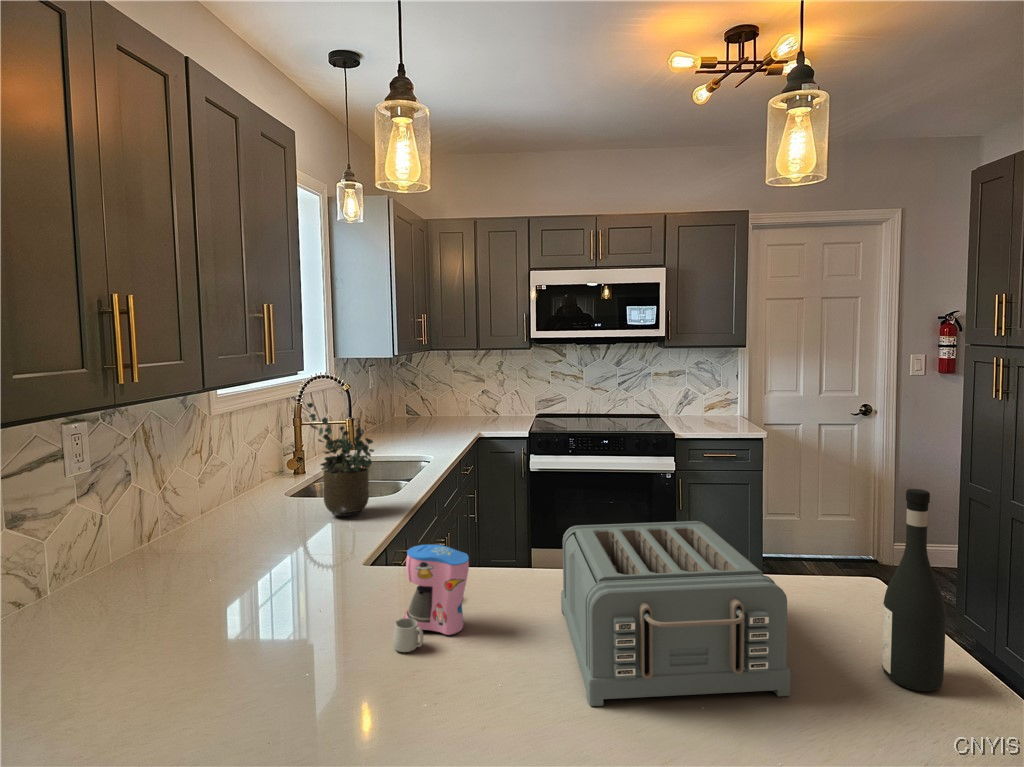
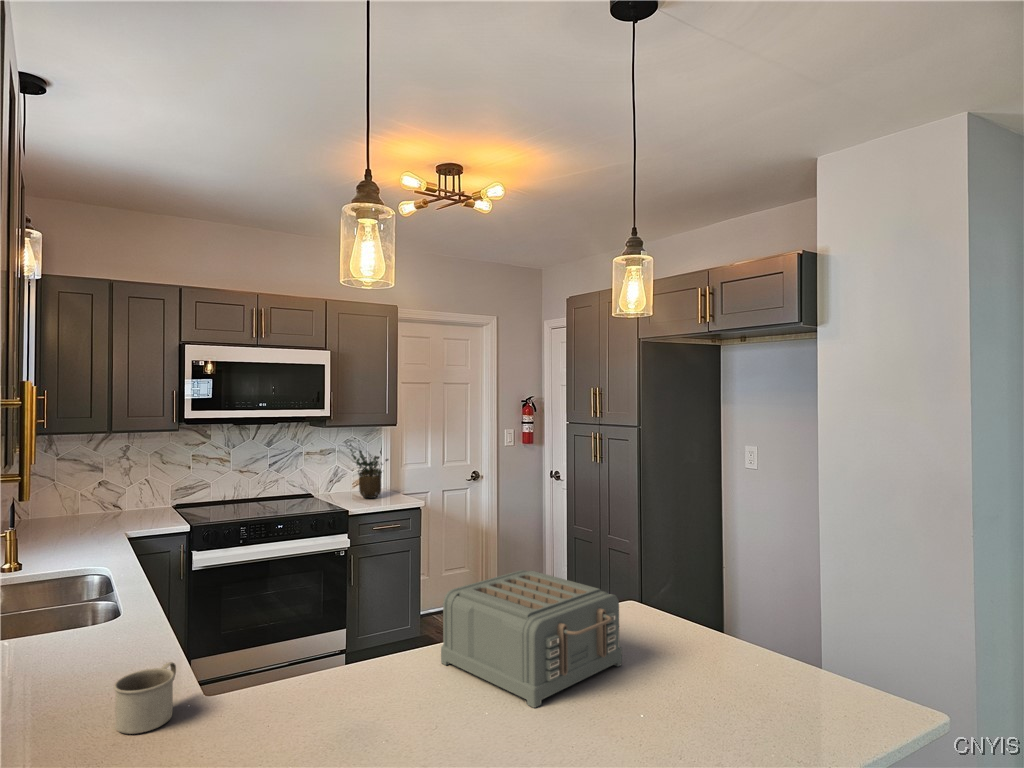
potted plant: present [307,403,374,516] -> present [350,444,388,498]
wine bottle: present [882,489,946,691] -> none [646,524,677,643]
mug: none [264,537,327,590] -> present [114,662,176,734]
coffee maker: present [393,545,469,652] -> none [319,628,393,729]

